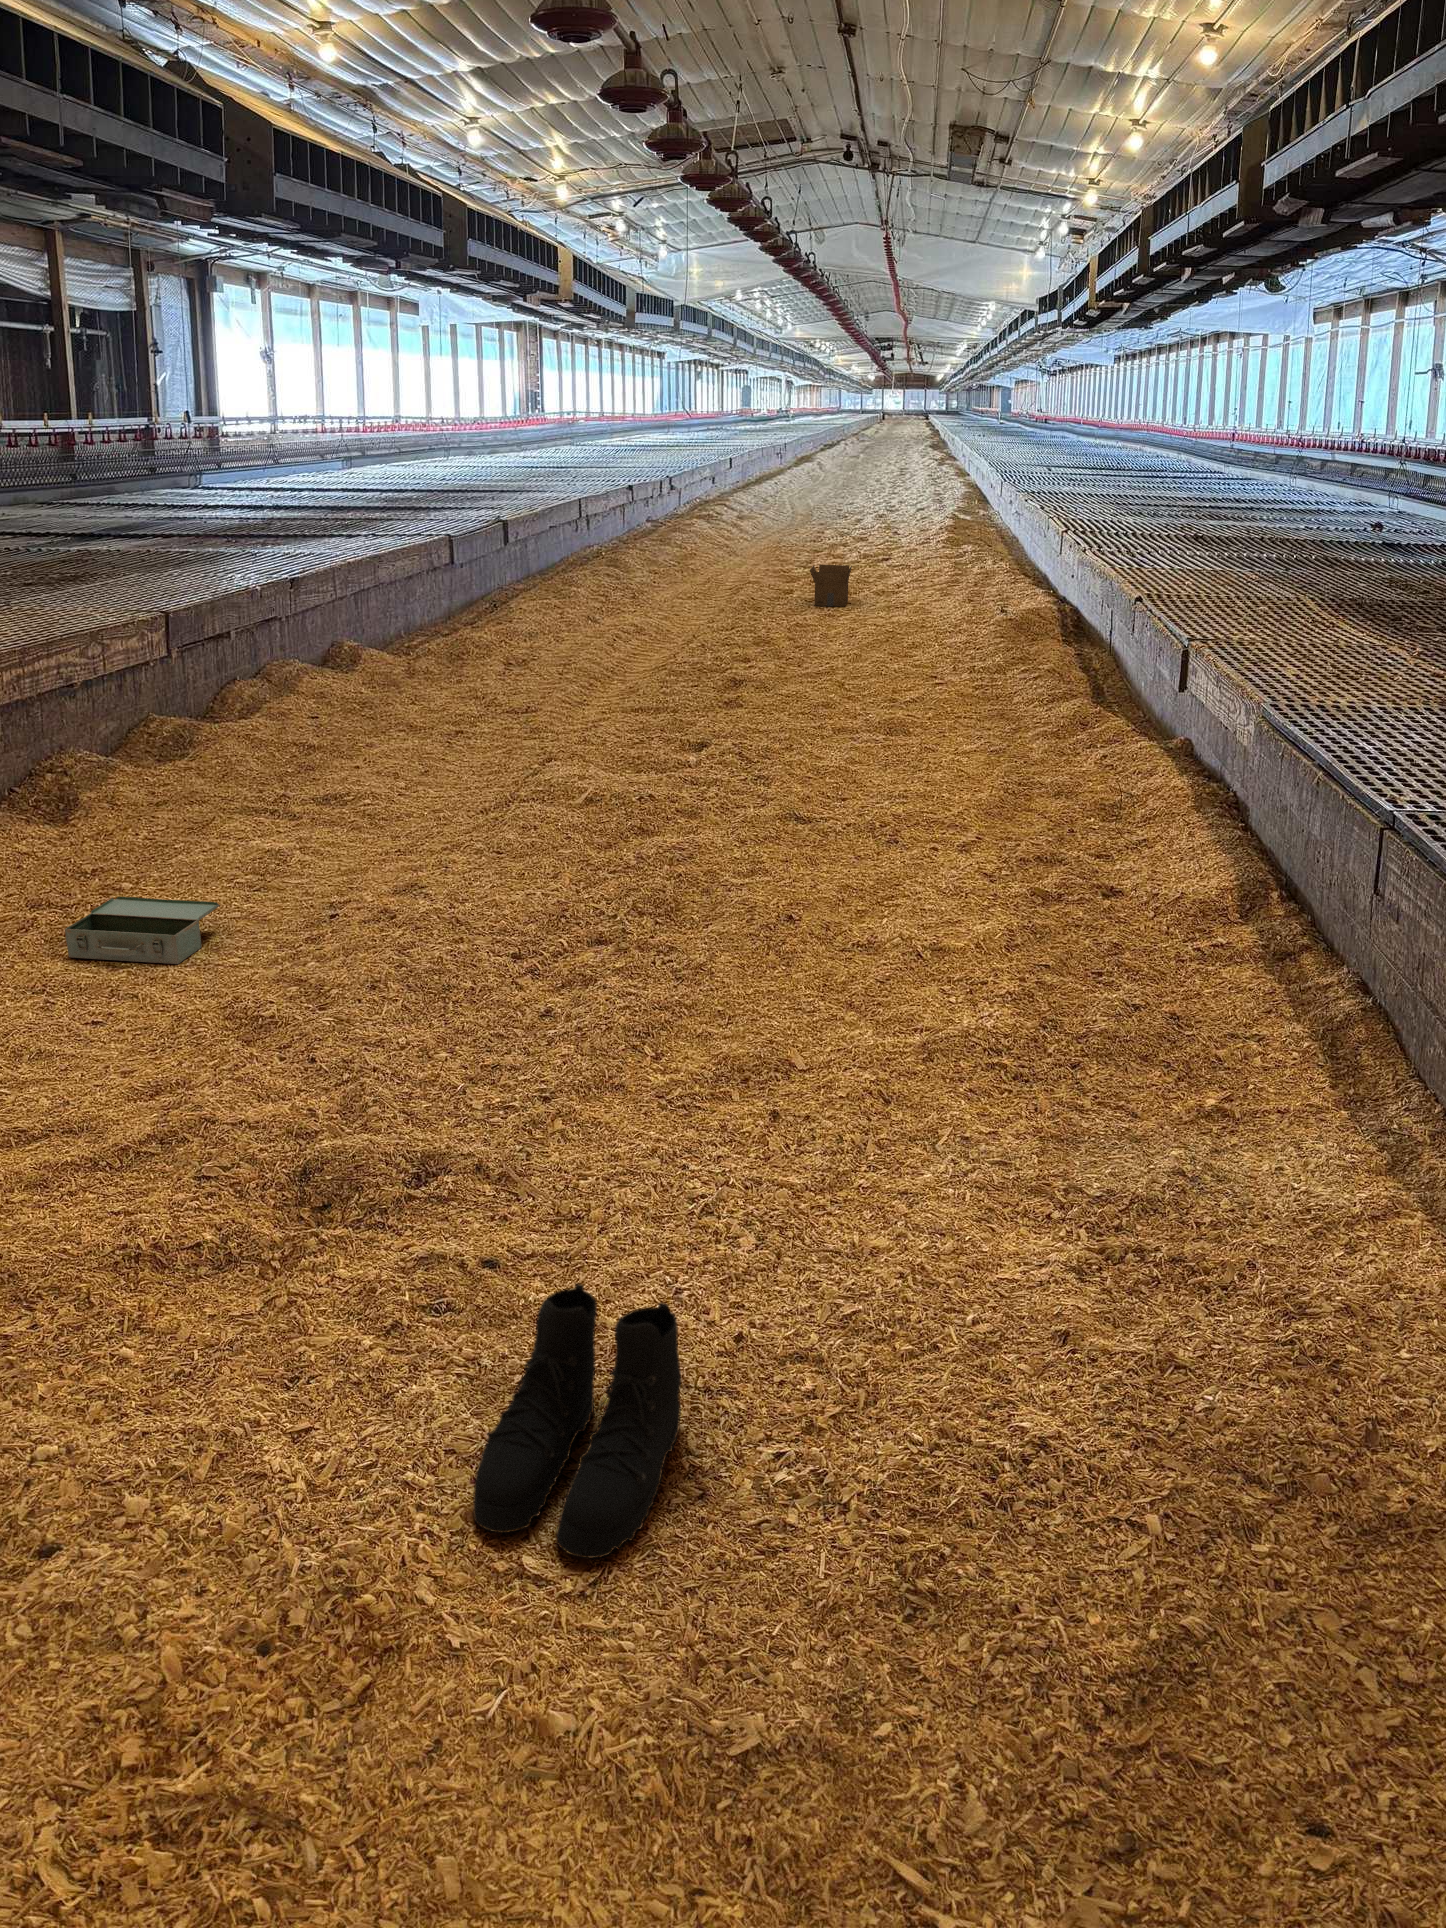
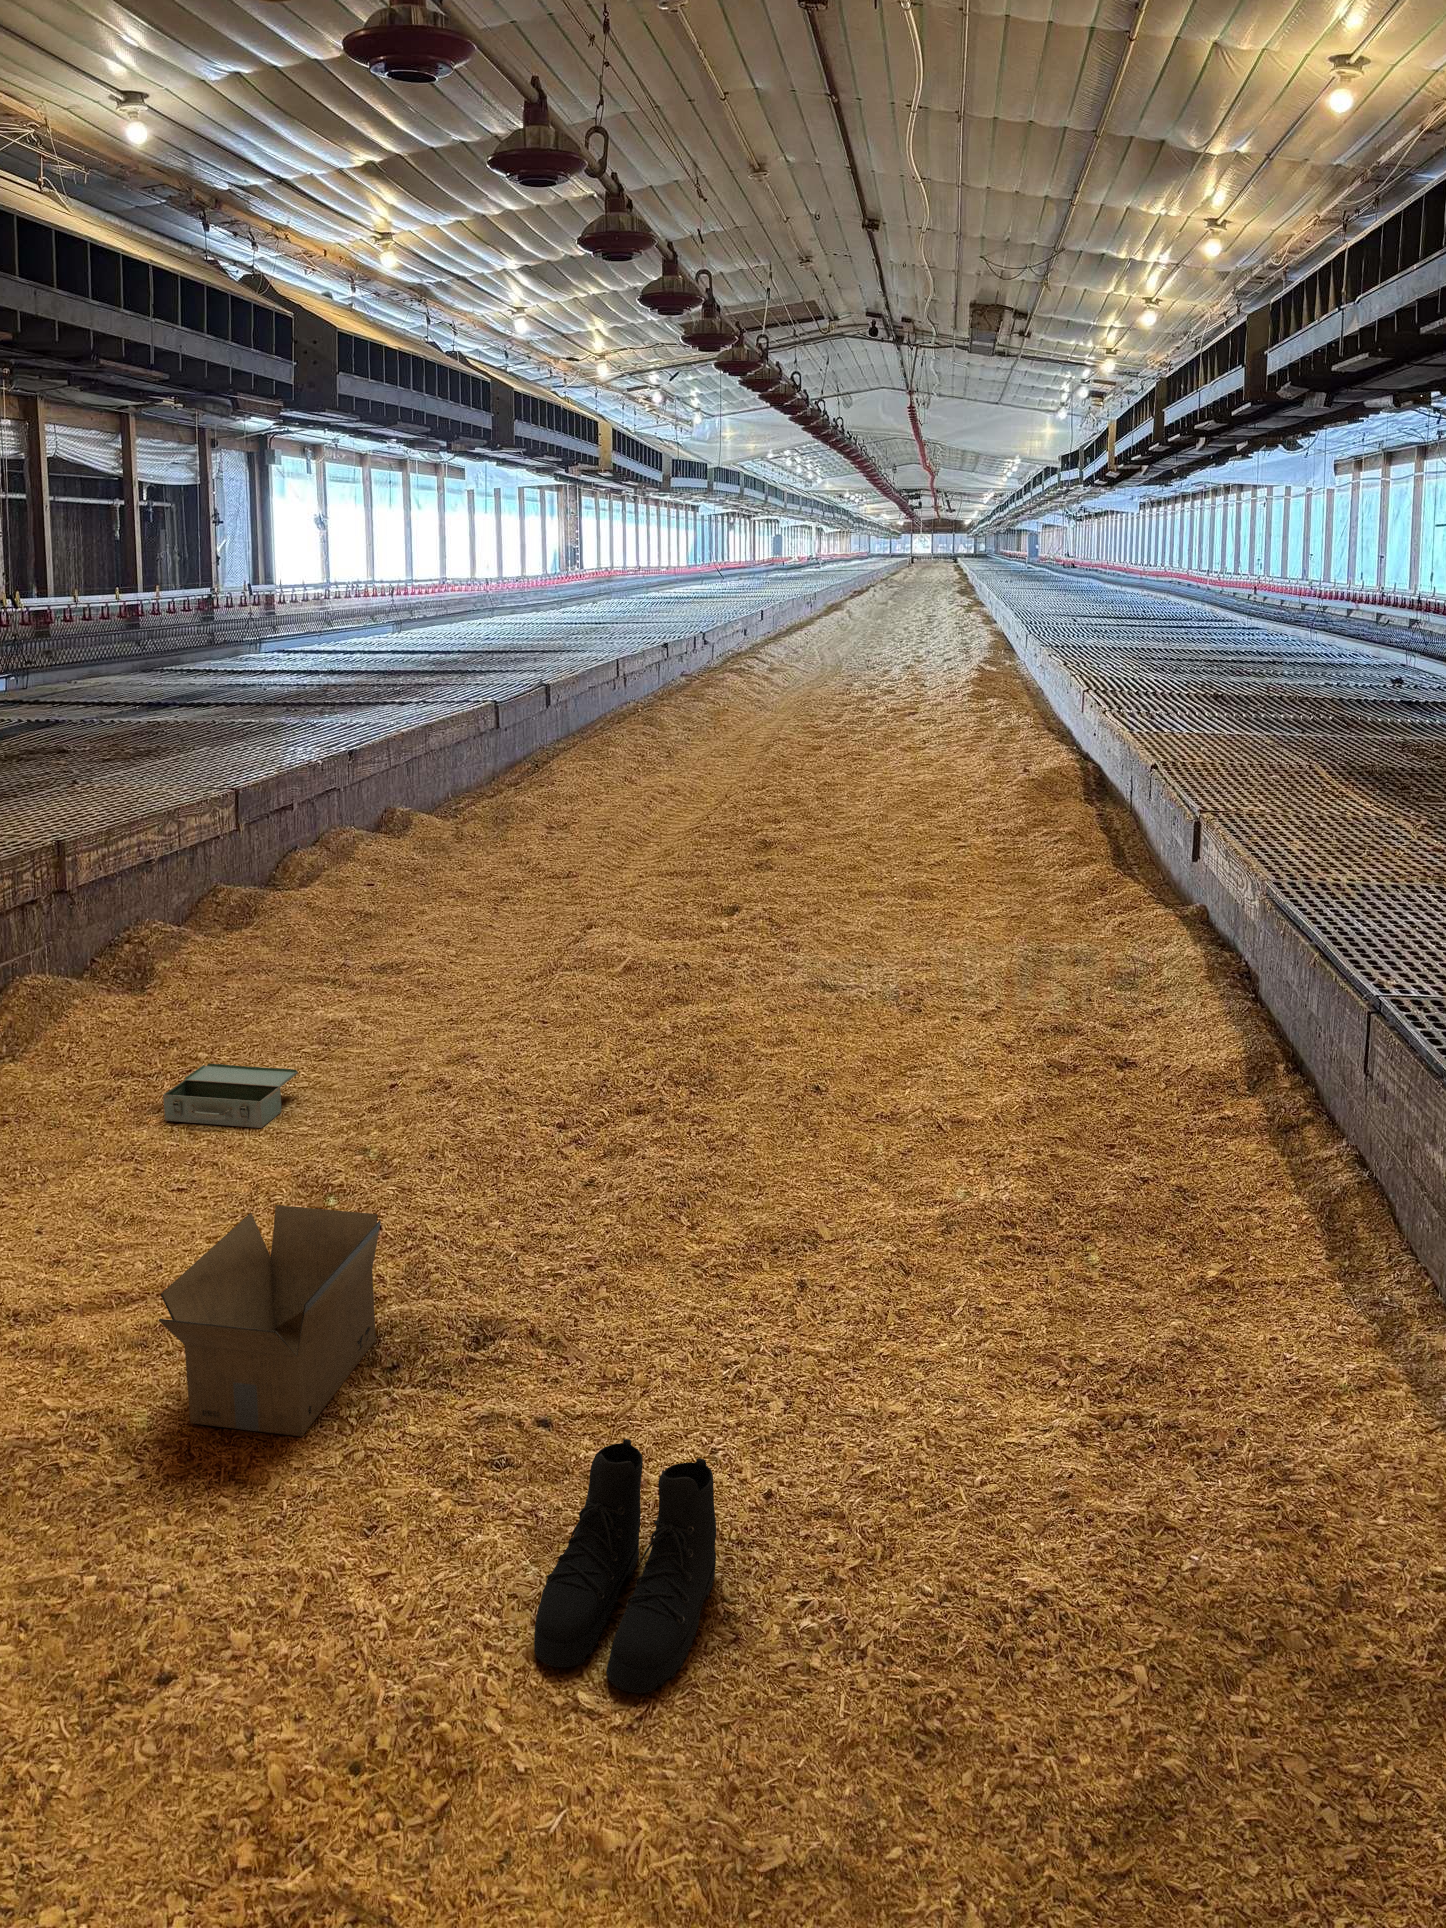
cardboard box: present [810,565,852,607] -> present [159,1205,381,1437]

